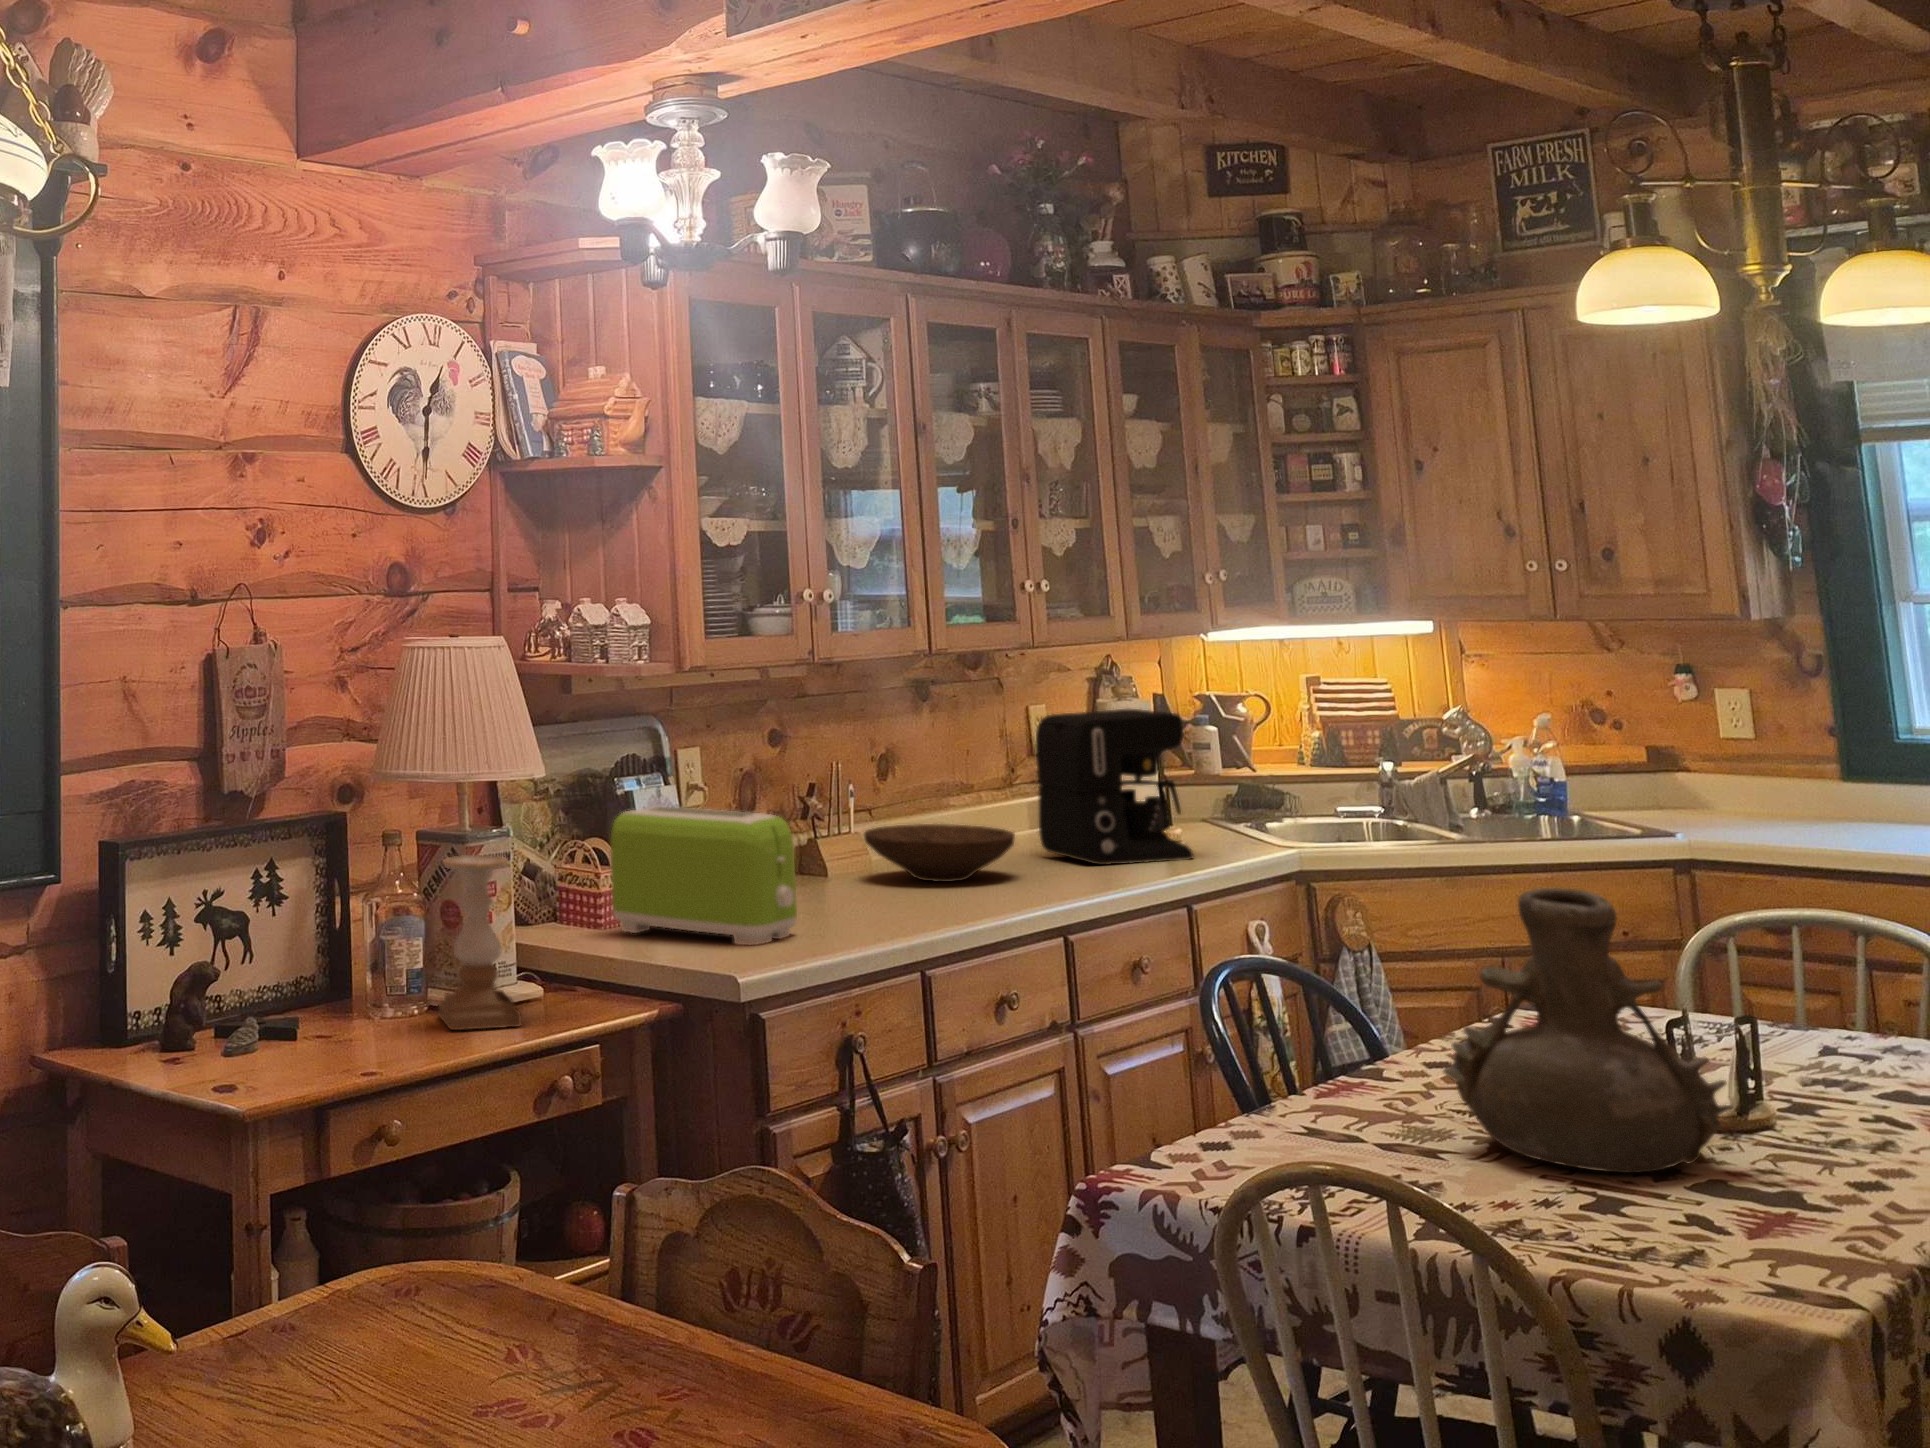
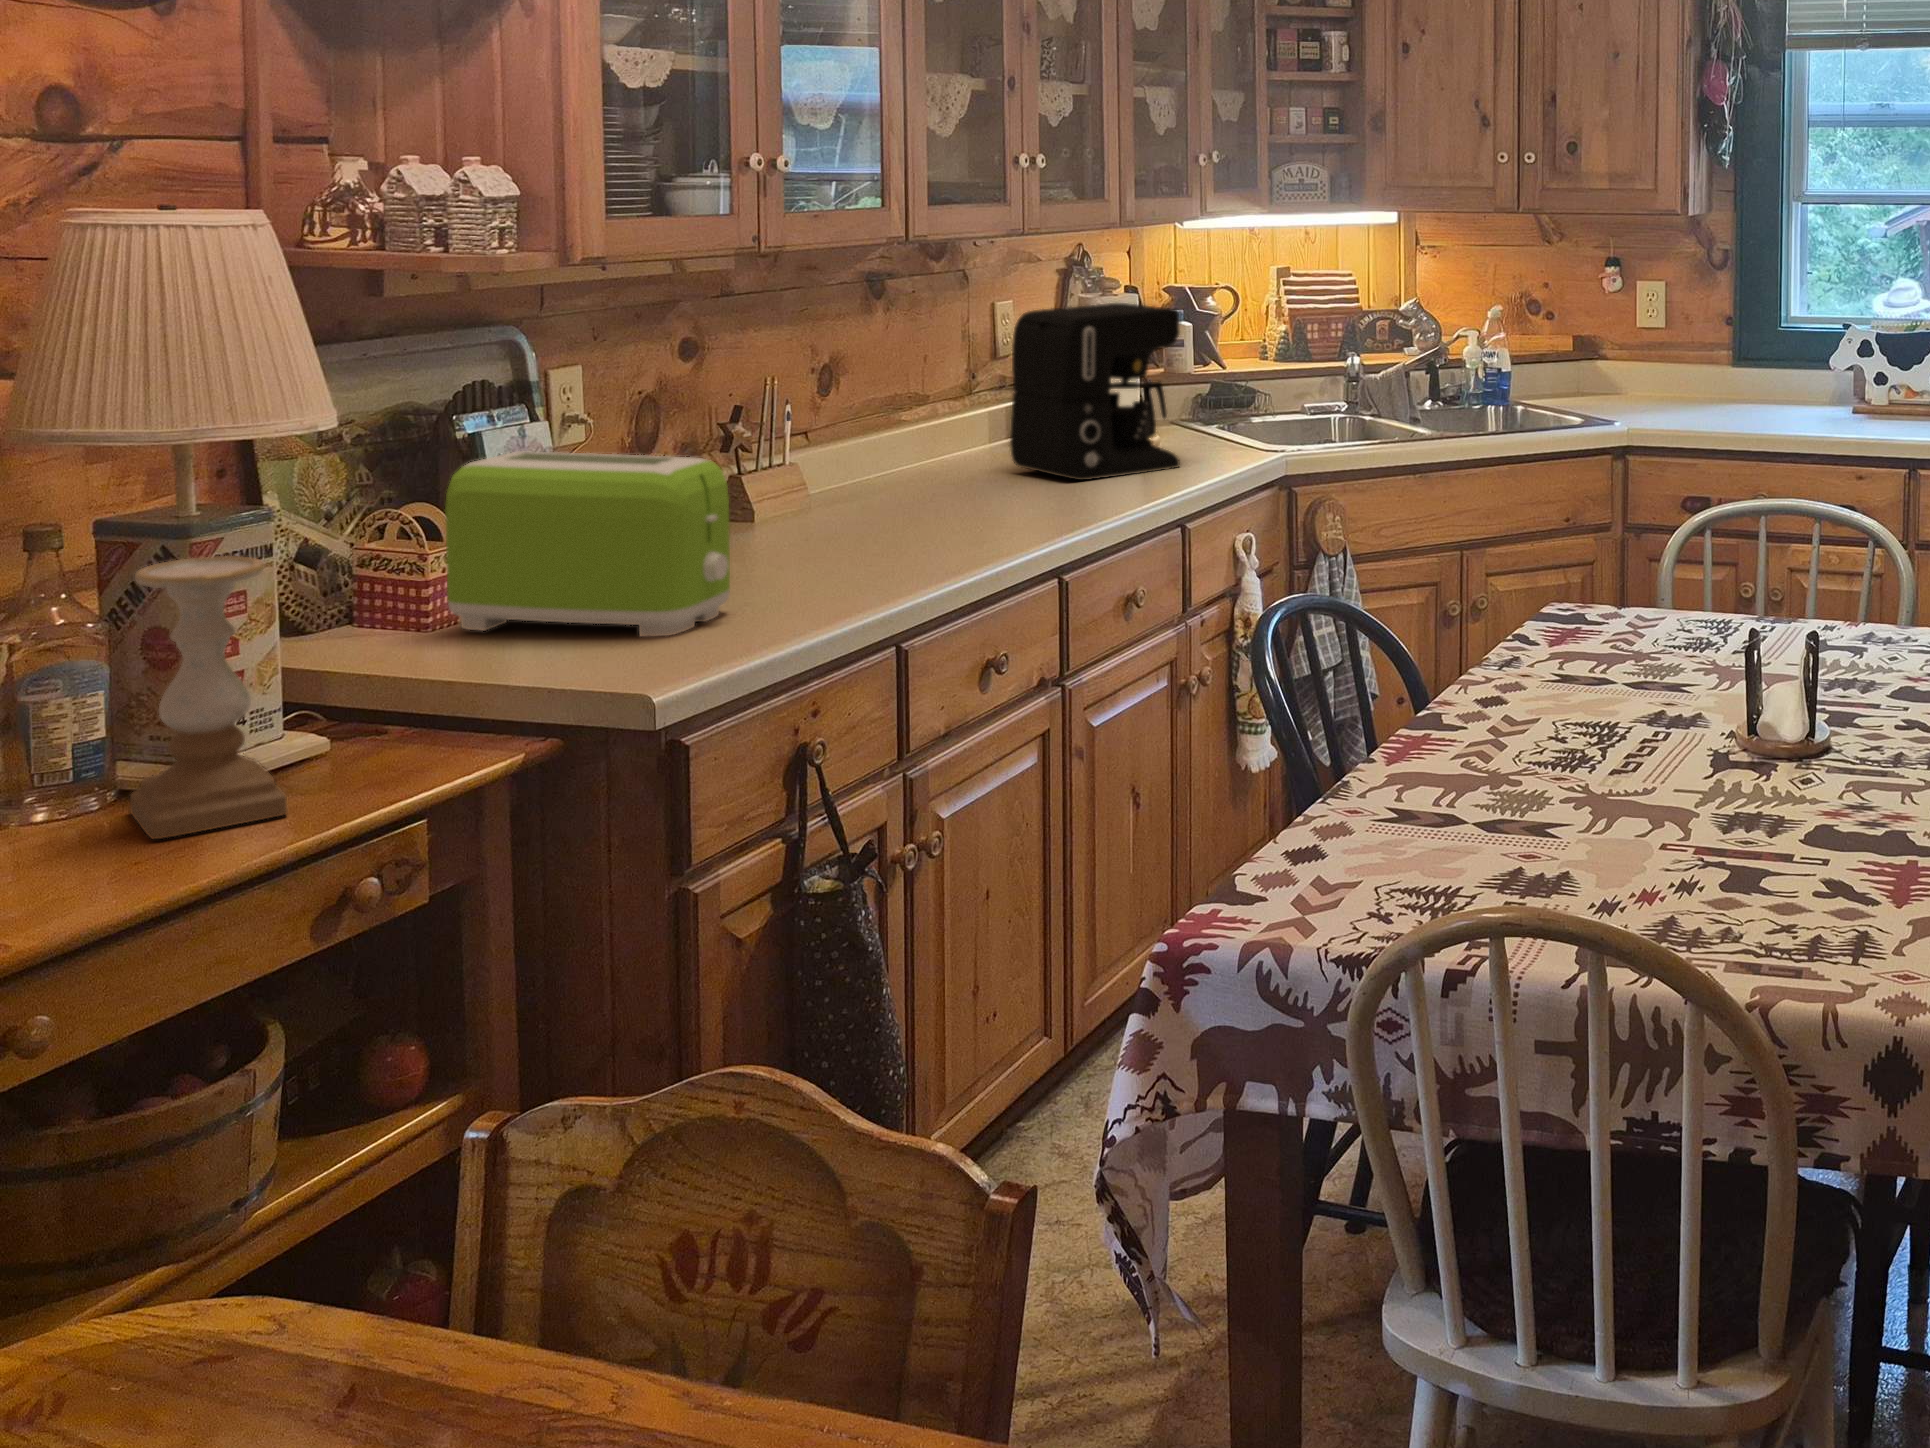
wooden bowl: present [864,824,1015,882] -> none [804,443,993,515]
vase: present [1443,888,1733,1173] -> none [1561,521,1844,833]

